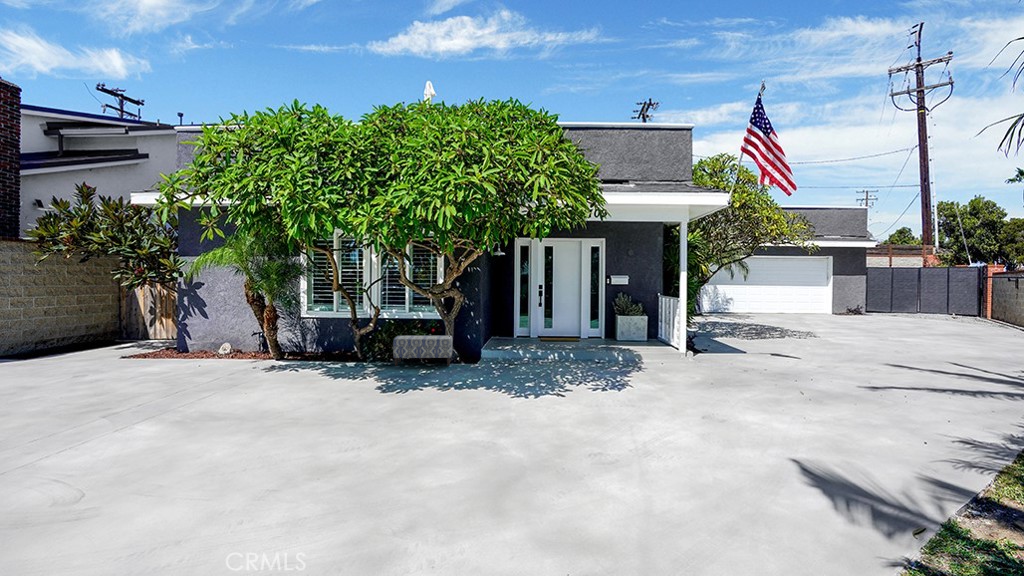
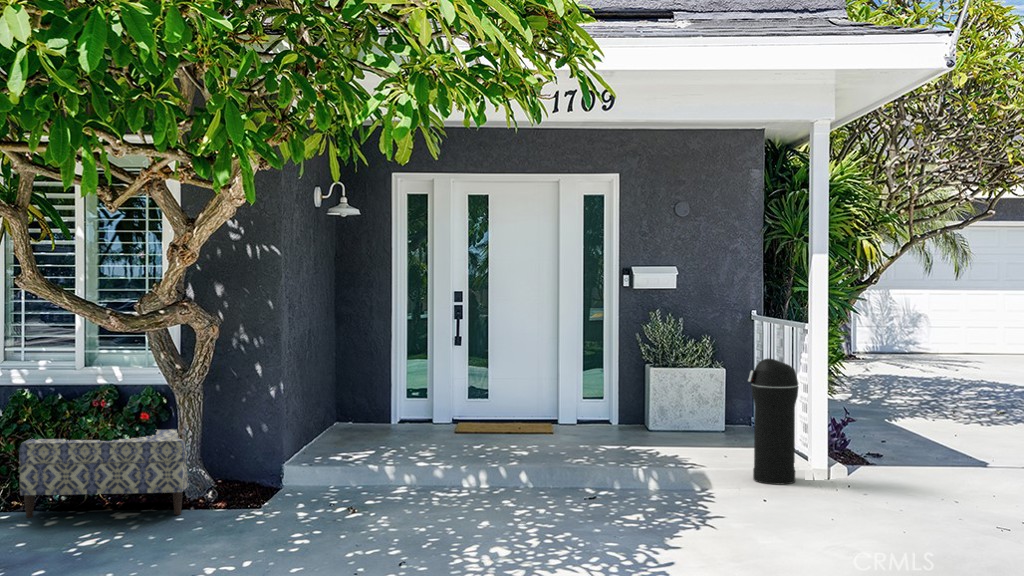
trash can: none [656,312,676,360] -> present [748,359,799,485]

